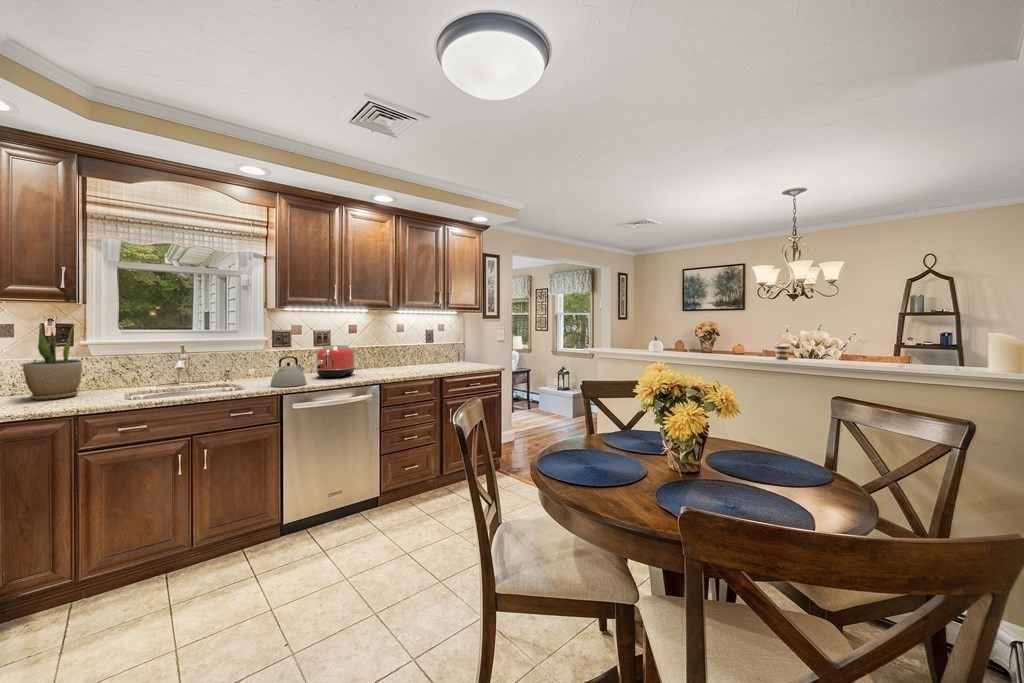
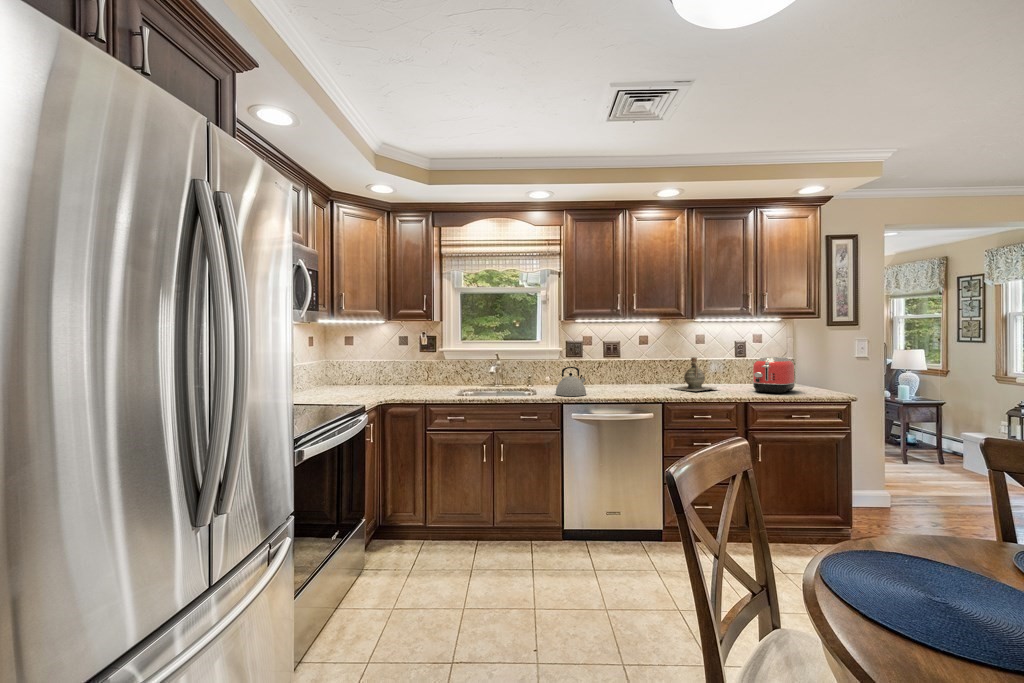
potted plant: present [23,327,82,400] -> none [409,337,437,391]
ceramic jug: none [379,344,421,373] -> present [671,357,716,391]
toaster: present [316,345,355,378] -> present [753,357,795,393]

